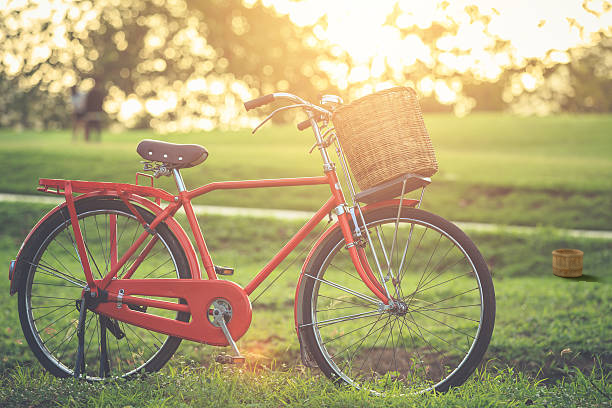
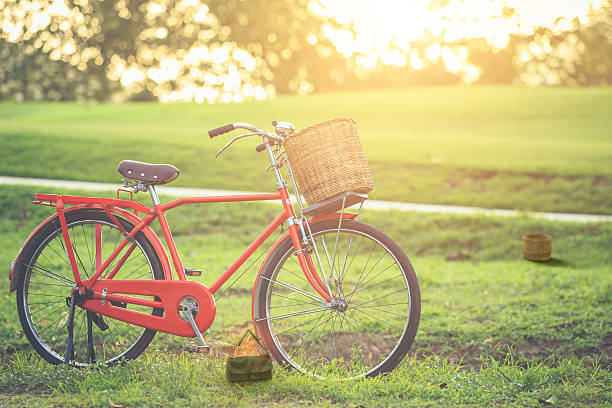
bag: none [266,334,323,396] -> present [225,329,273,381]

